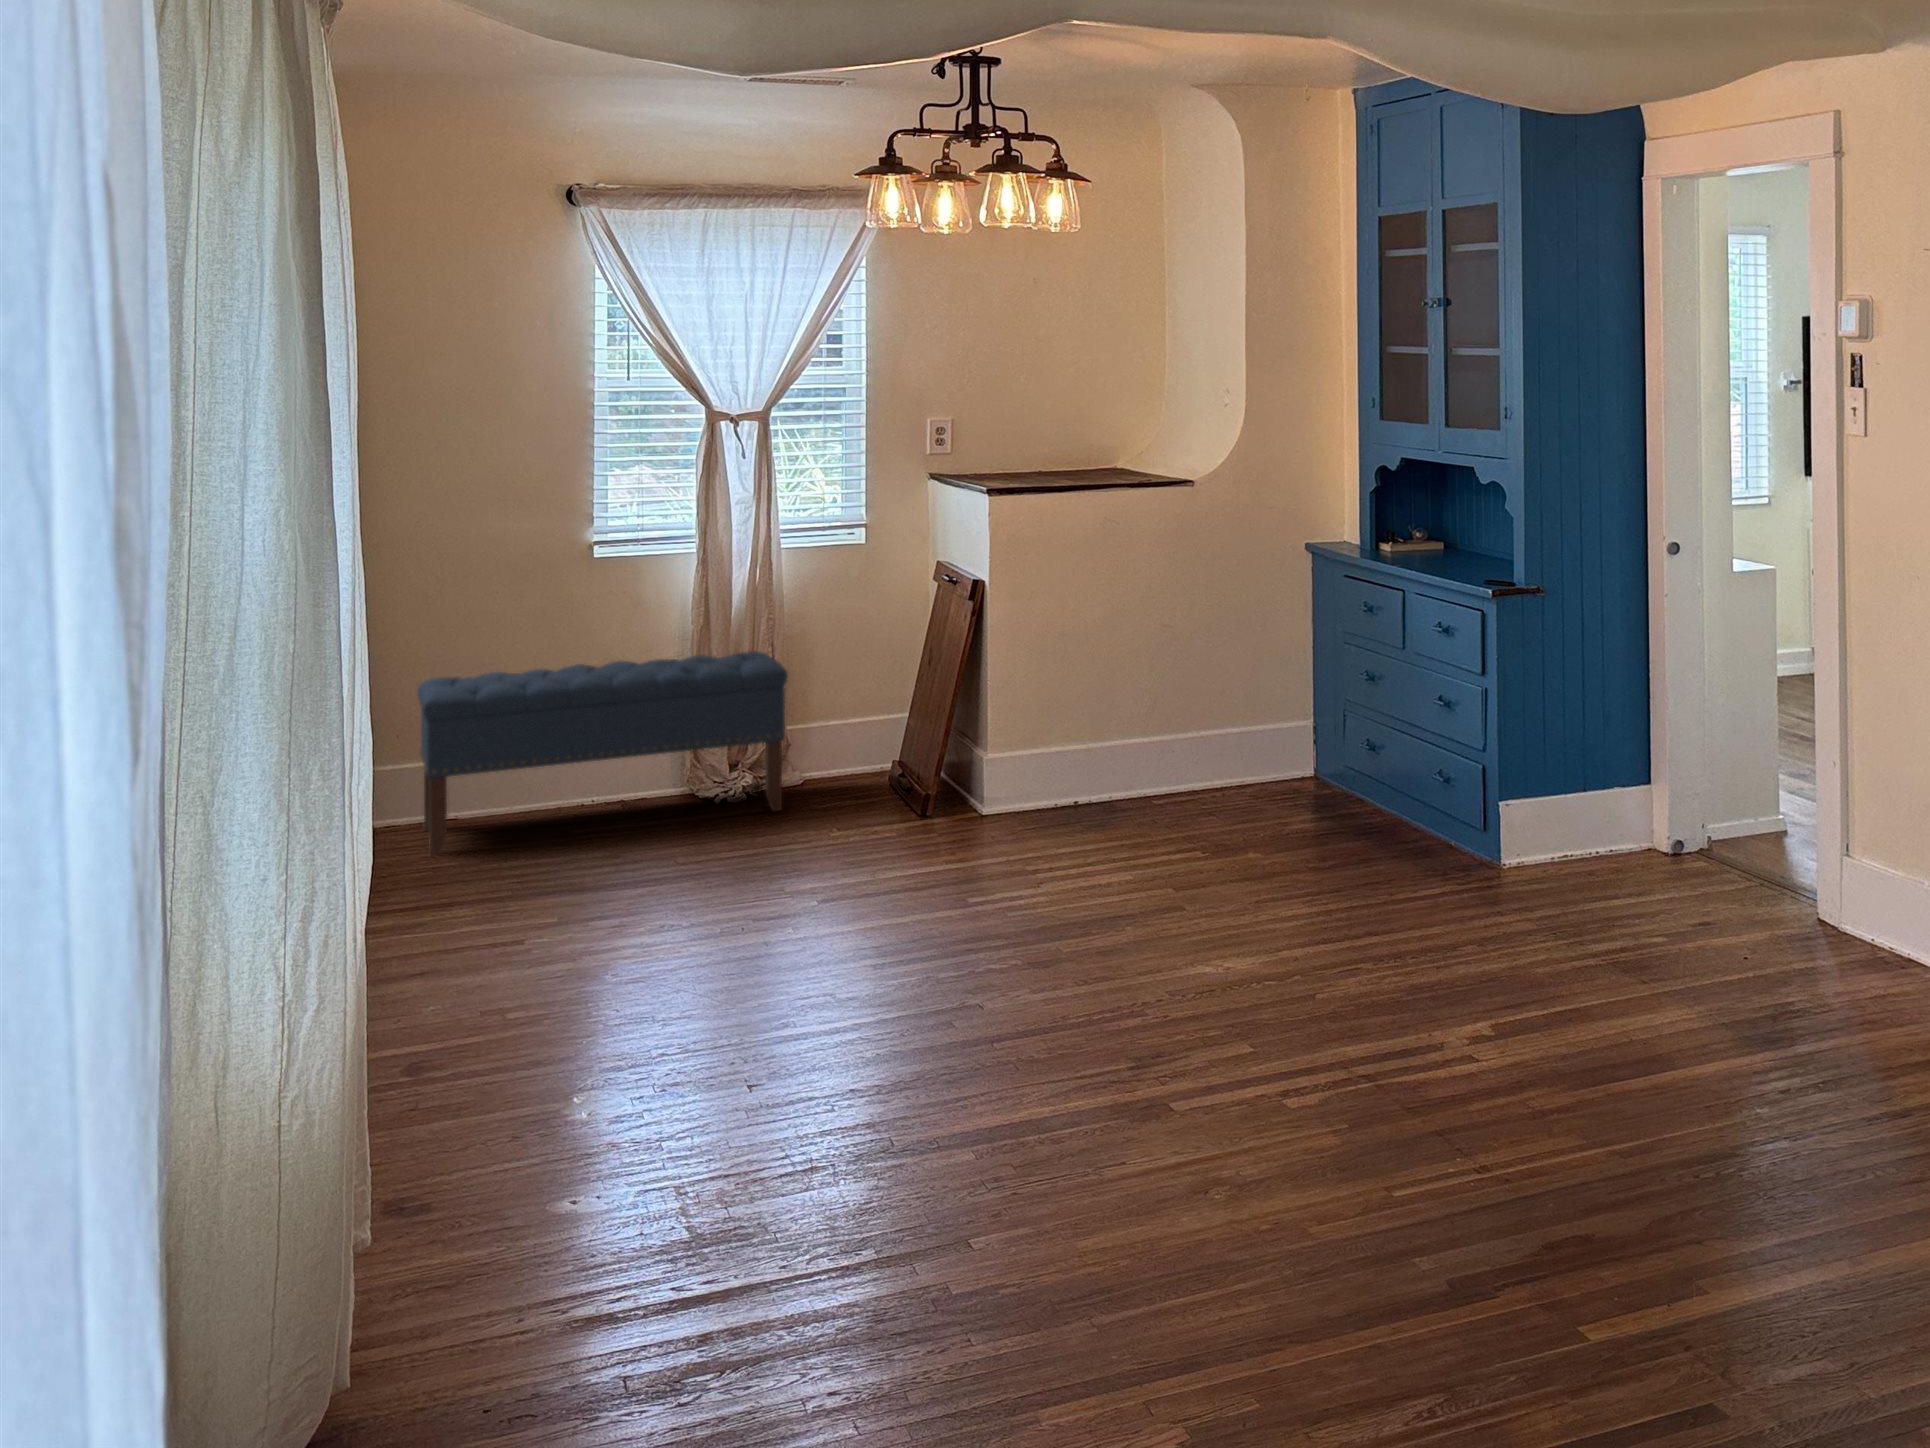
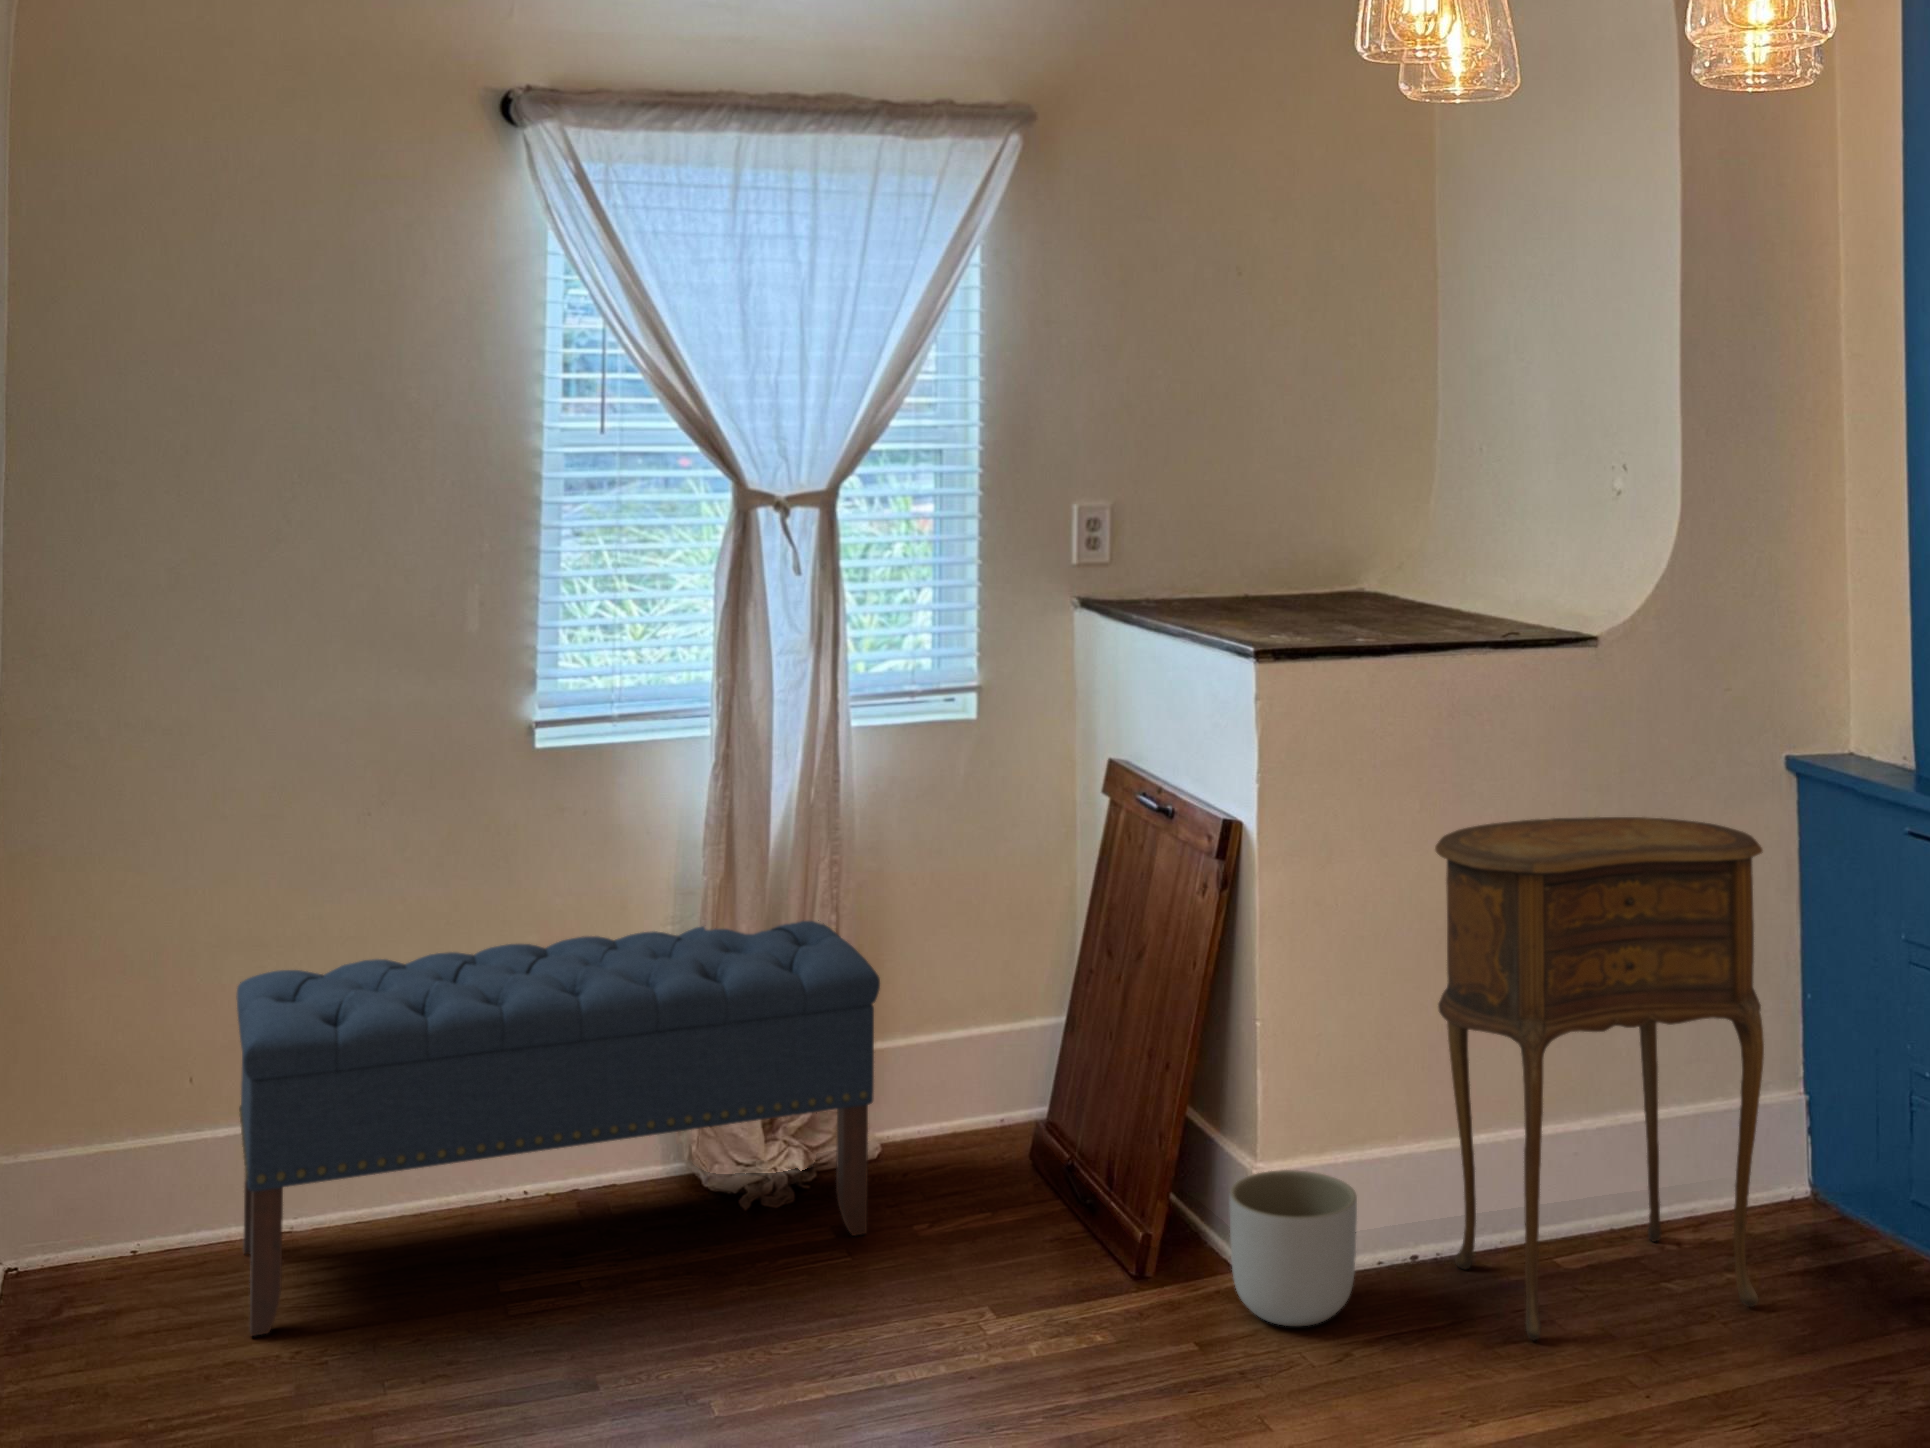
side table: none [1078,573,1255,827] -> present [1435,817,1764,1340]
planter: none [965,757,1033,828] -> present [1229,1170,1357,1326]

